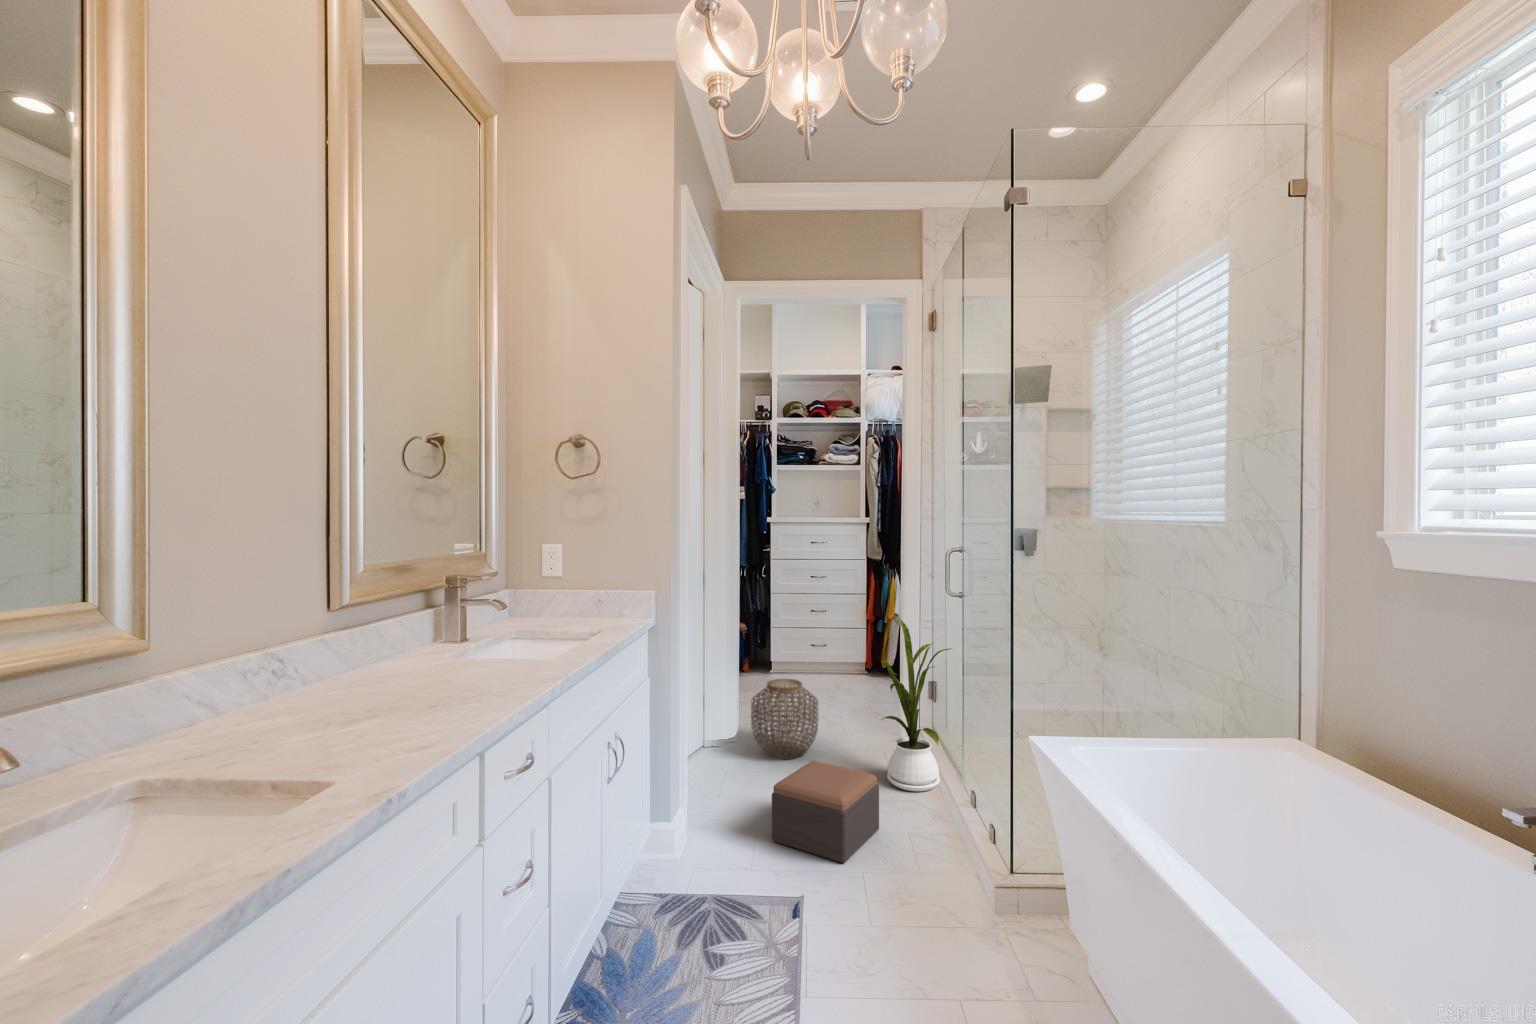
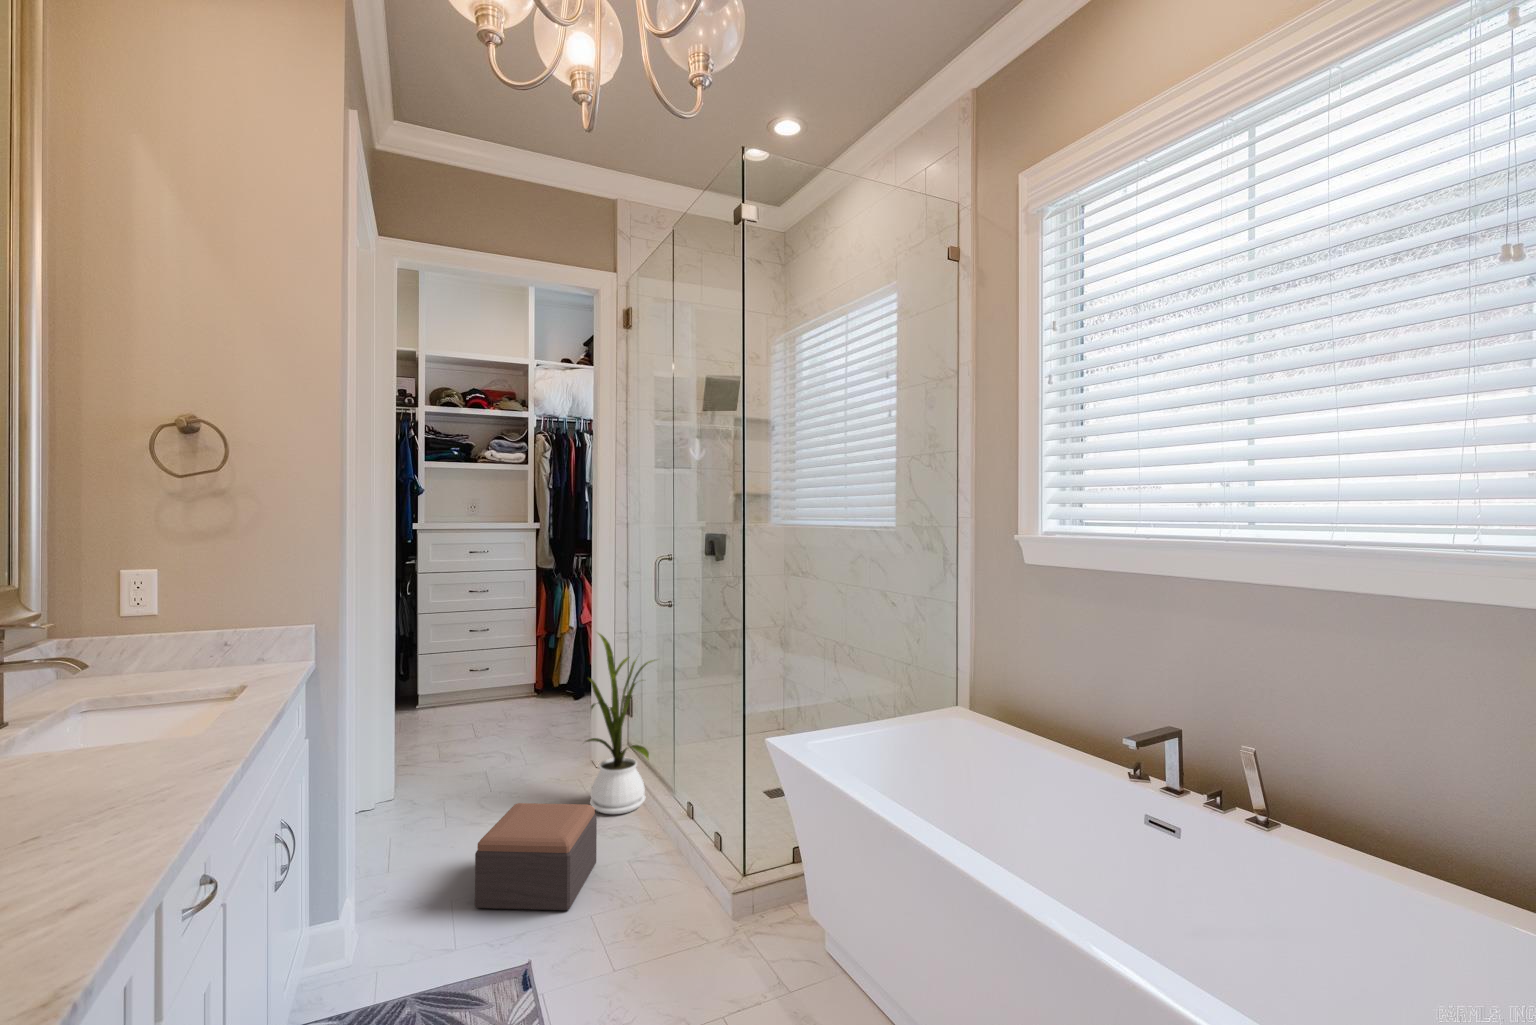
woven basket: present [751,679,818,759] -> none [417,714,504,810]

